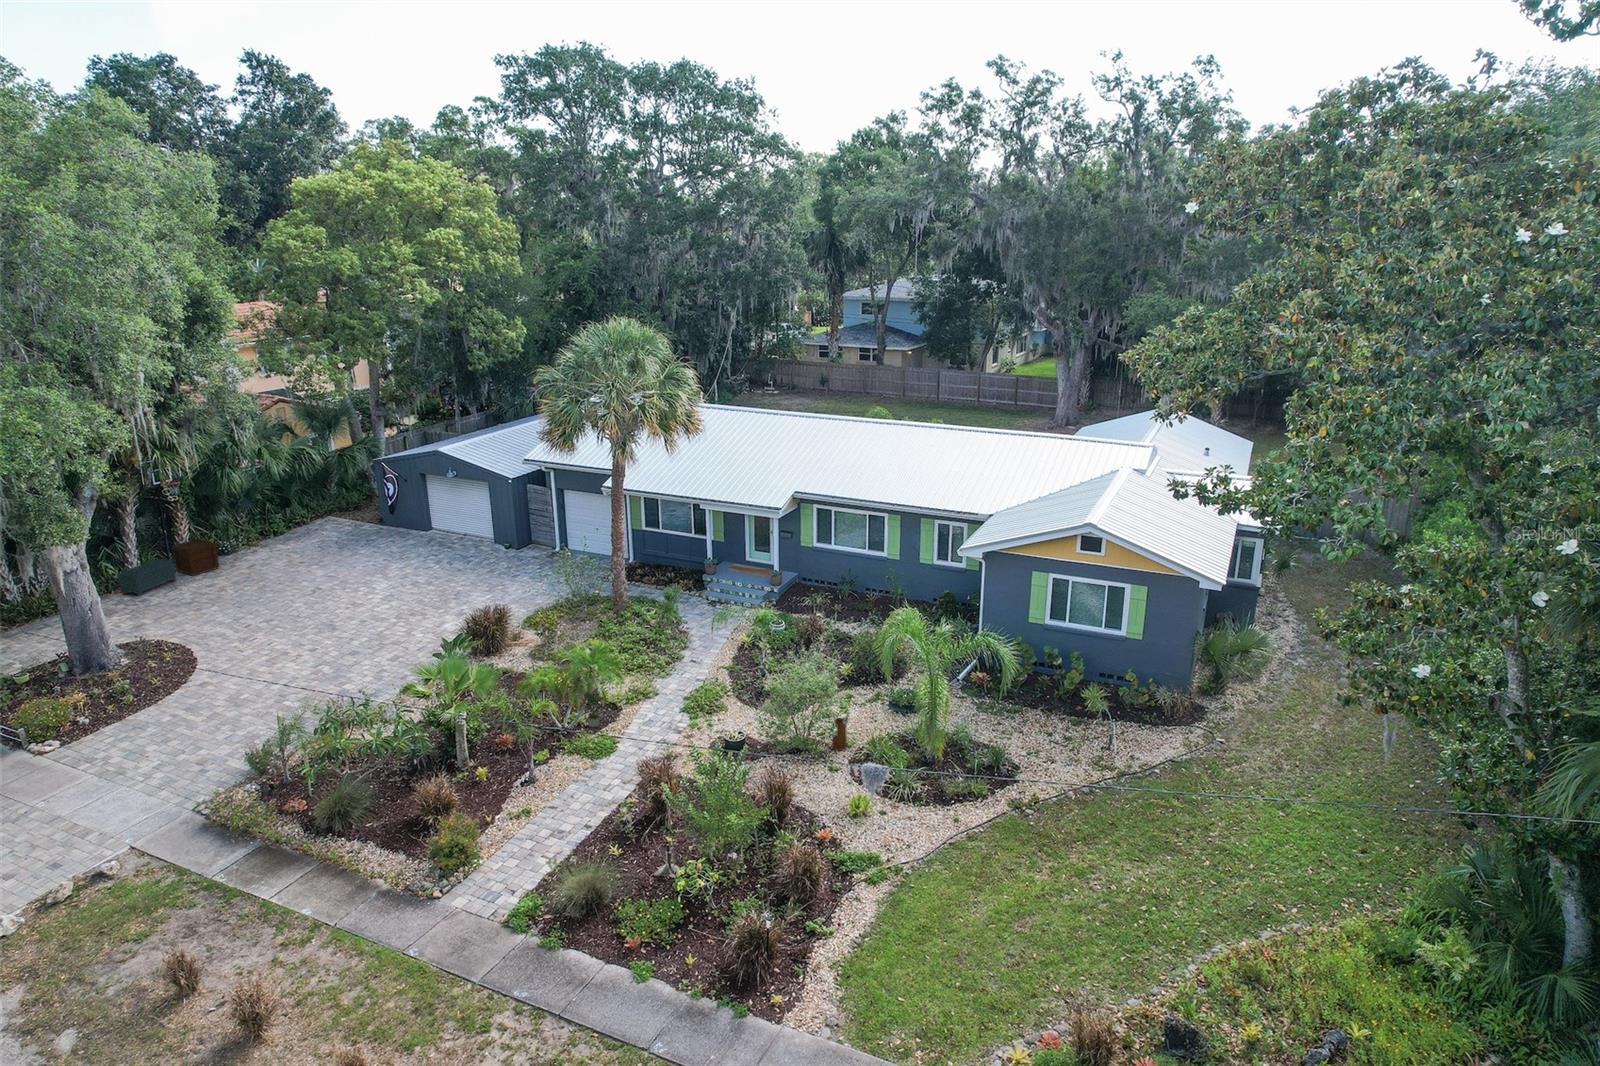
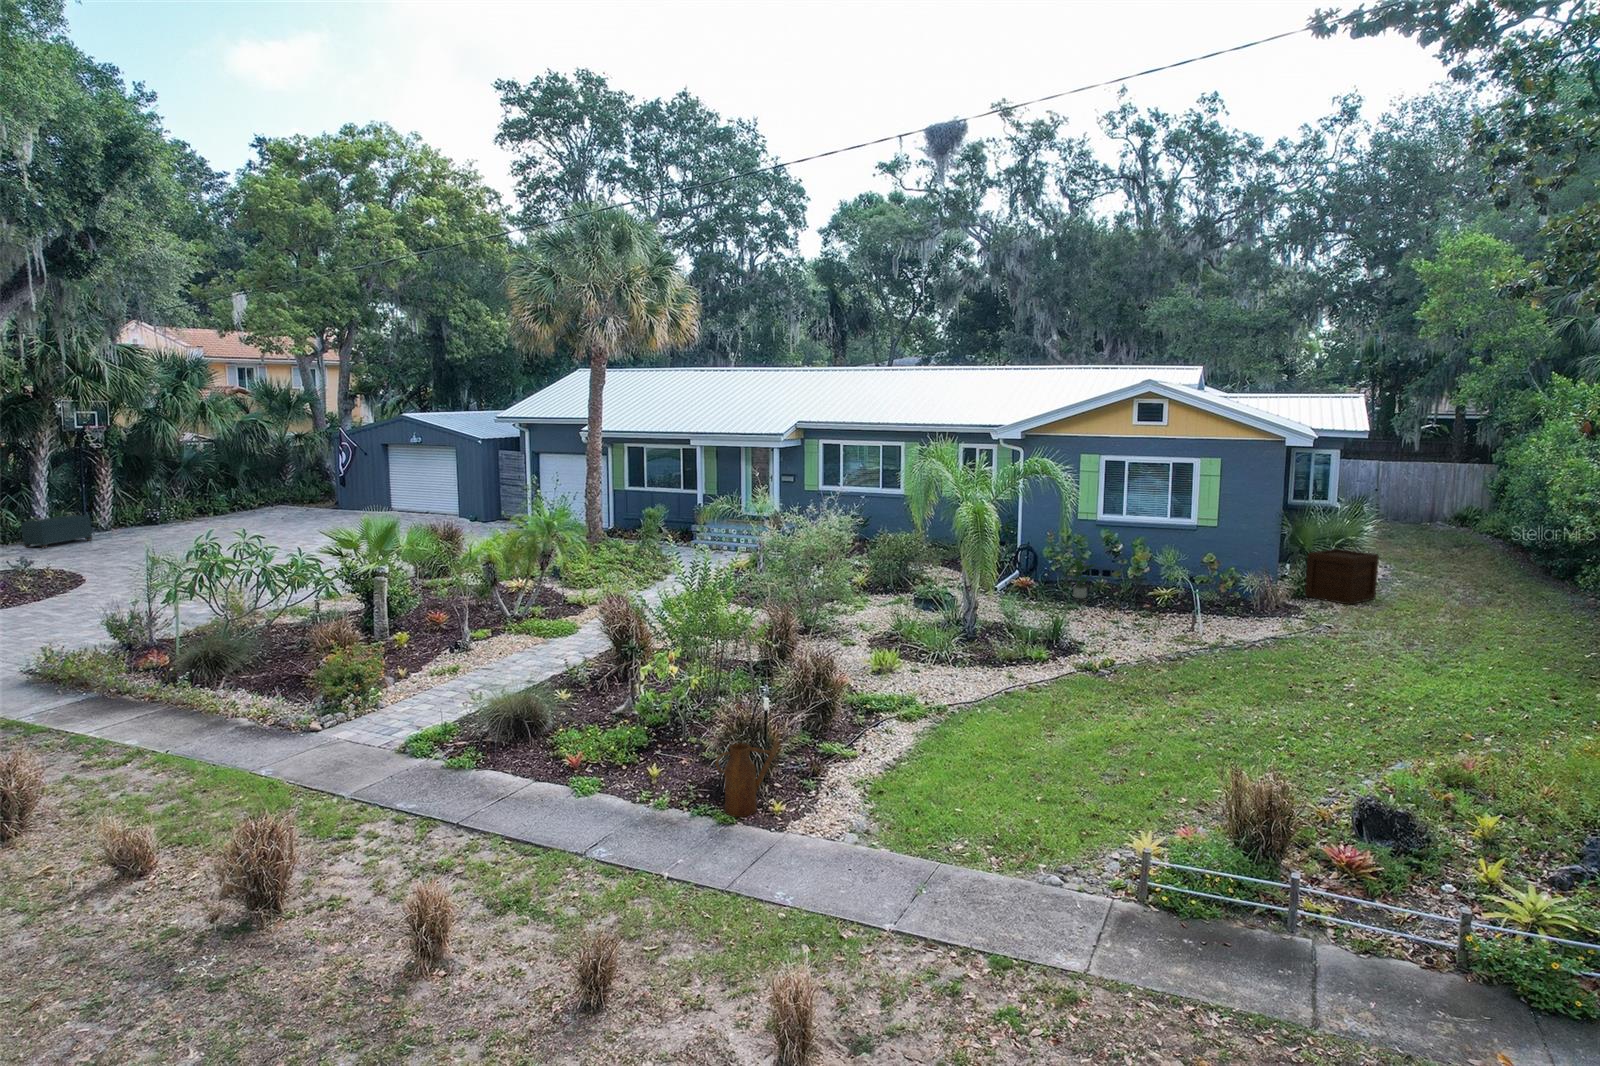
wooden crate: present [172,539,220,575] -> present [1305,549,1379,604]
potted plant: present [584,693,604,727] -> present [1073,559,1095,599]
watering can: present [832,713,849,751] -> present [715,741,780,817]

